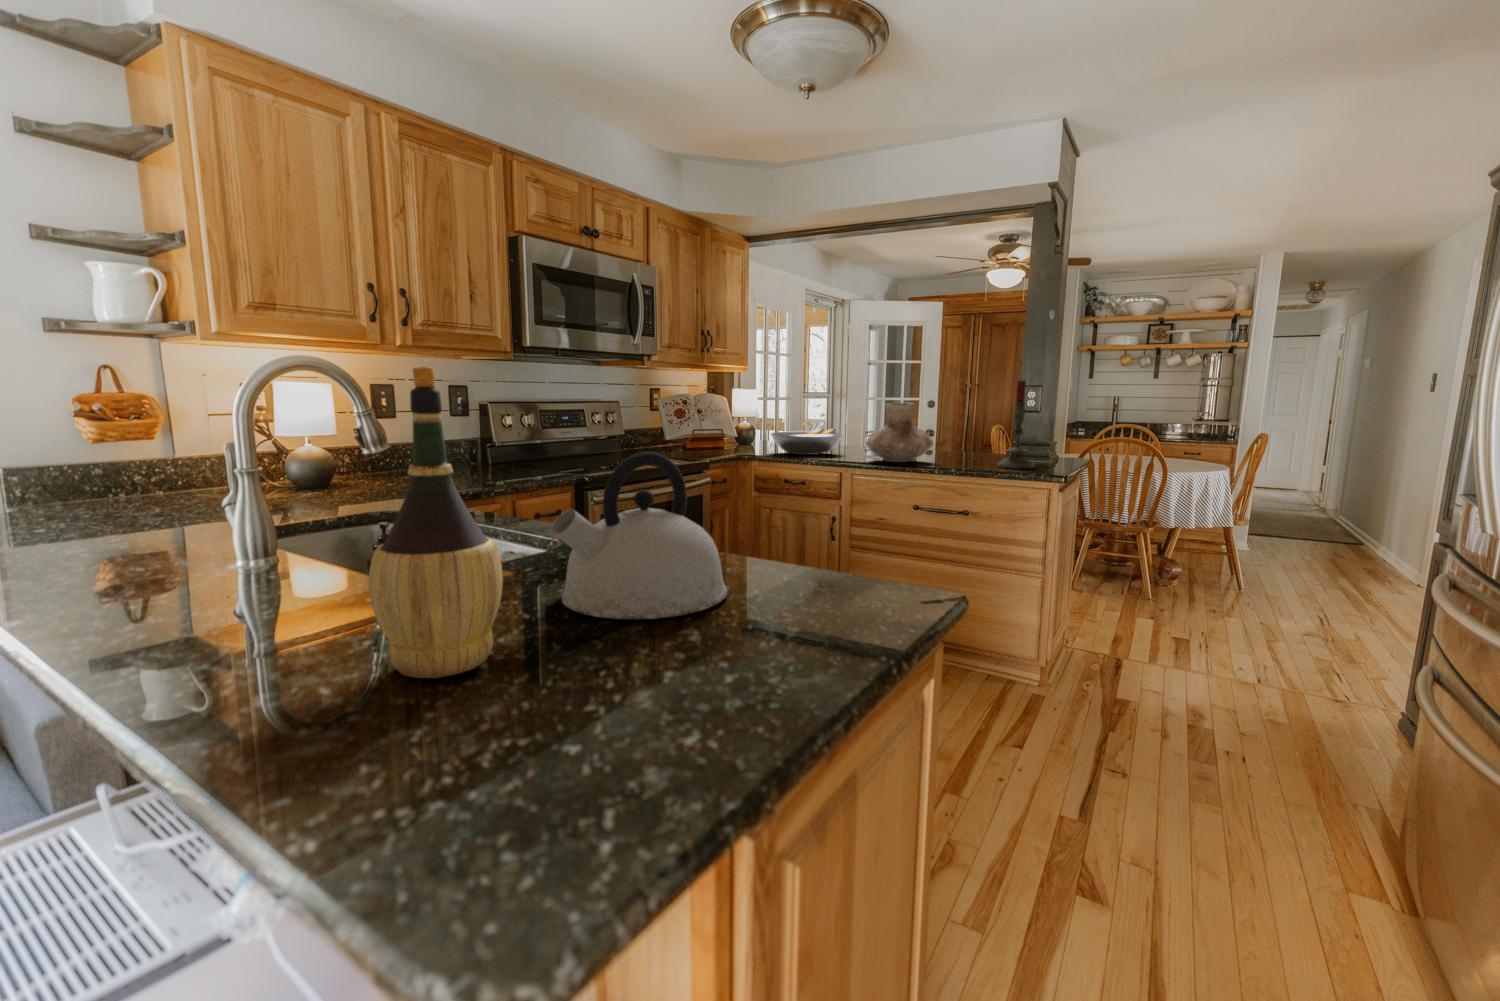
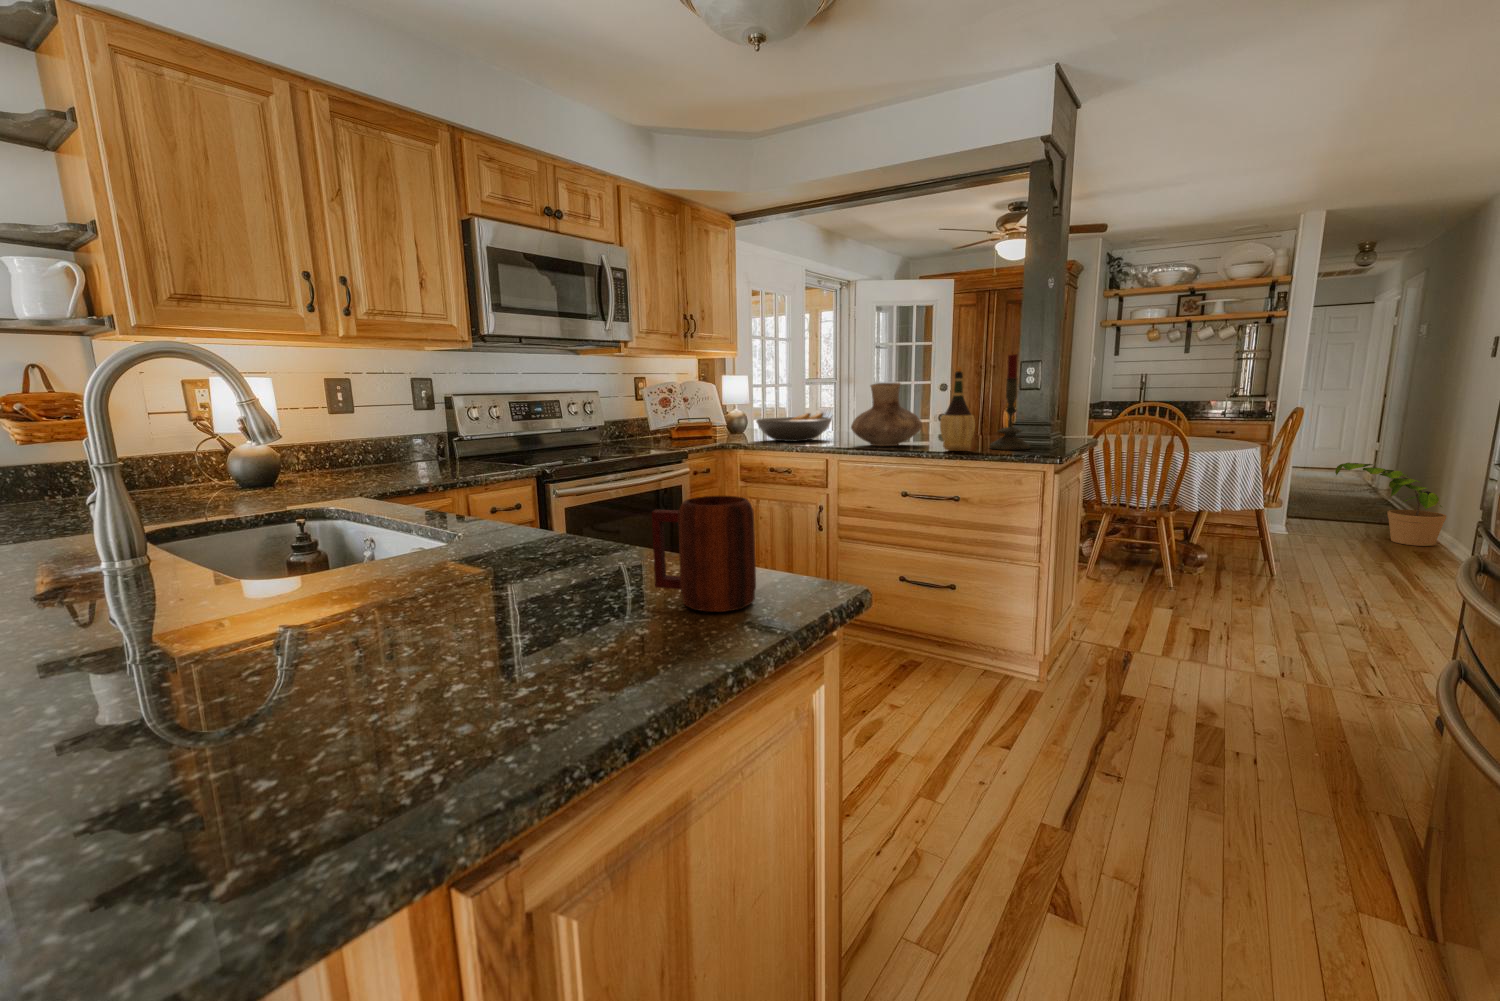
wine bottle: present [369,367,503,678] -> present [940,366,975,451]
kettle: present [552,452,727,619] -> none [368,431,590,619]
potted plant: none [1291,485,1391,564] -> present [1335,463,1446,546]
mug: none [798,514,891,617] -> present [652,496,756,612]

